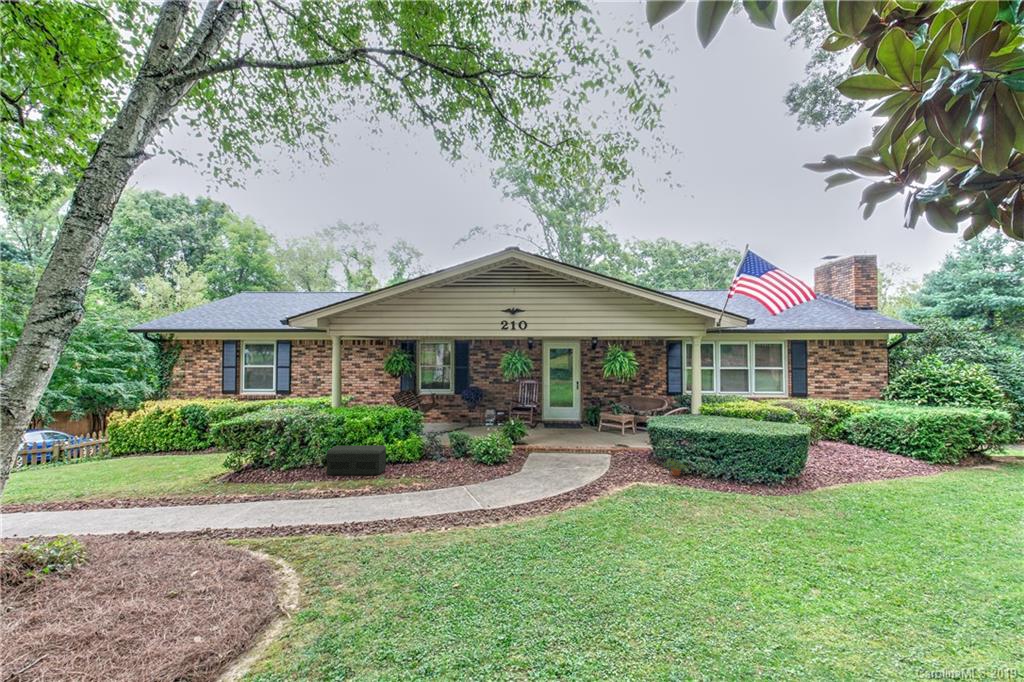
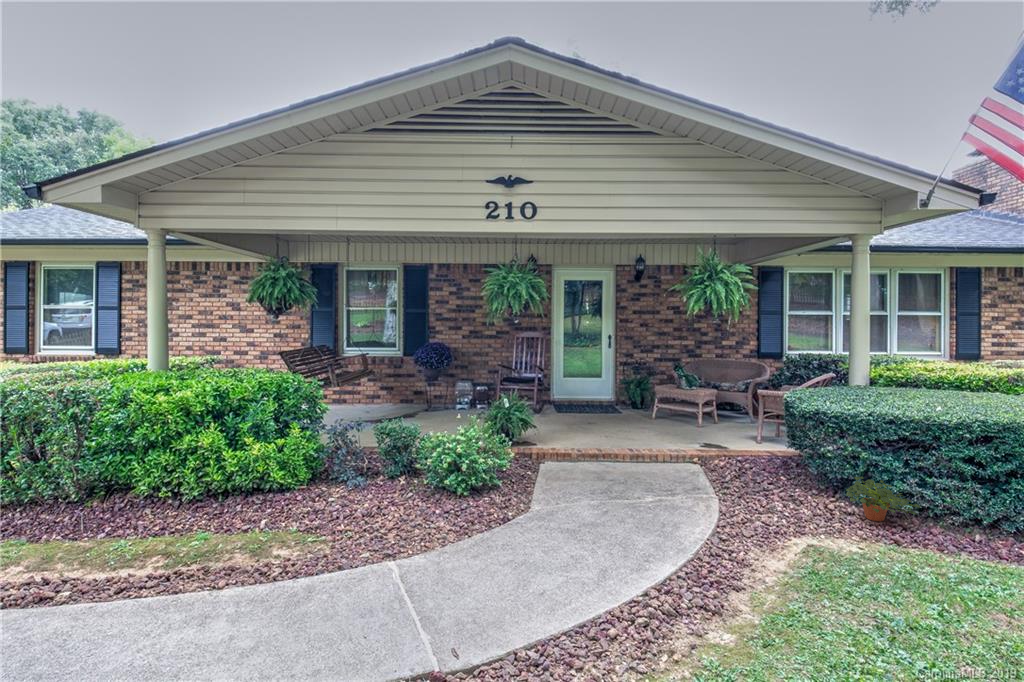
storage bench: present [327,445,386,475] -> none [72,455,227,527]

